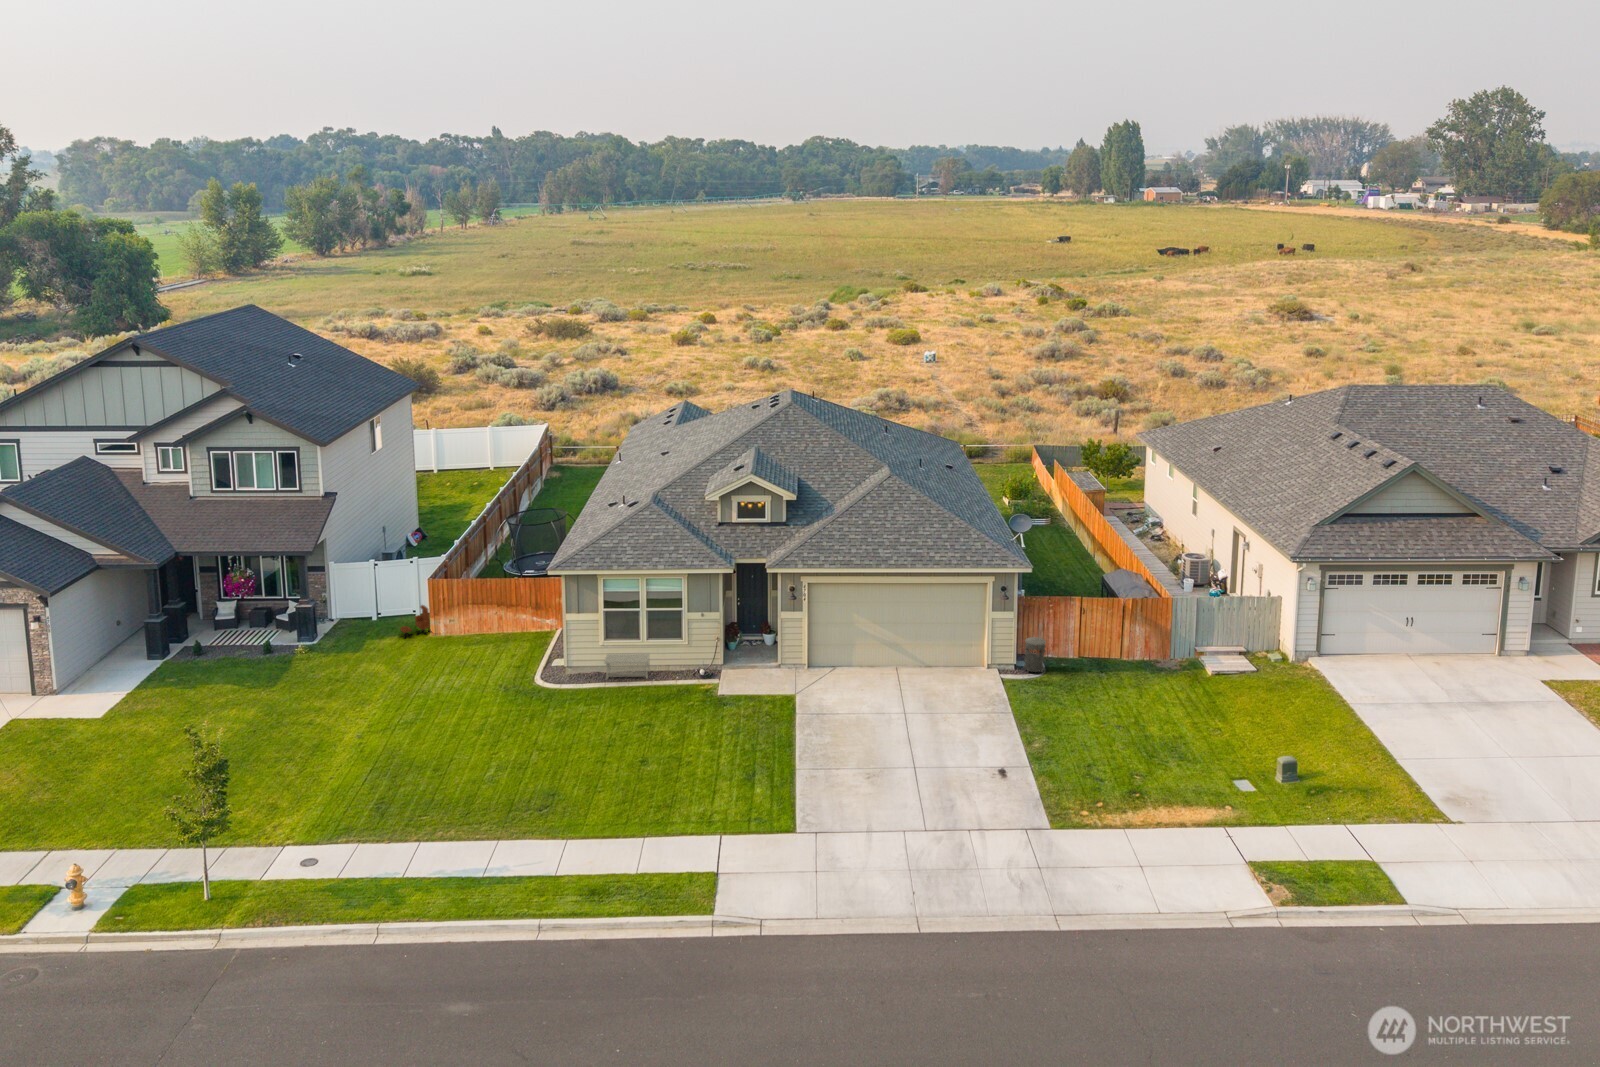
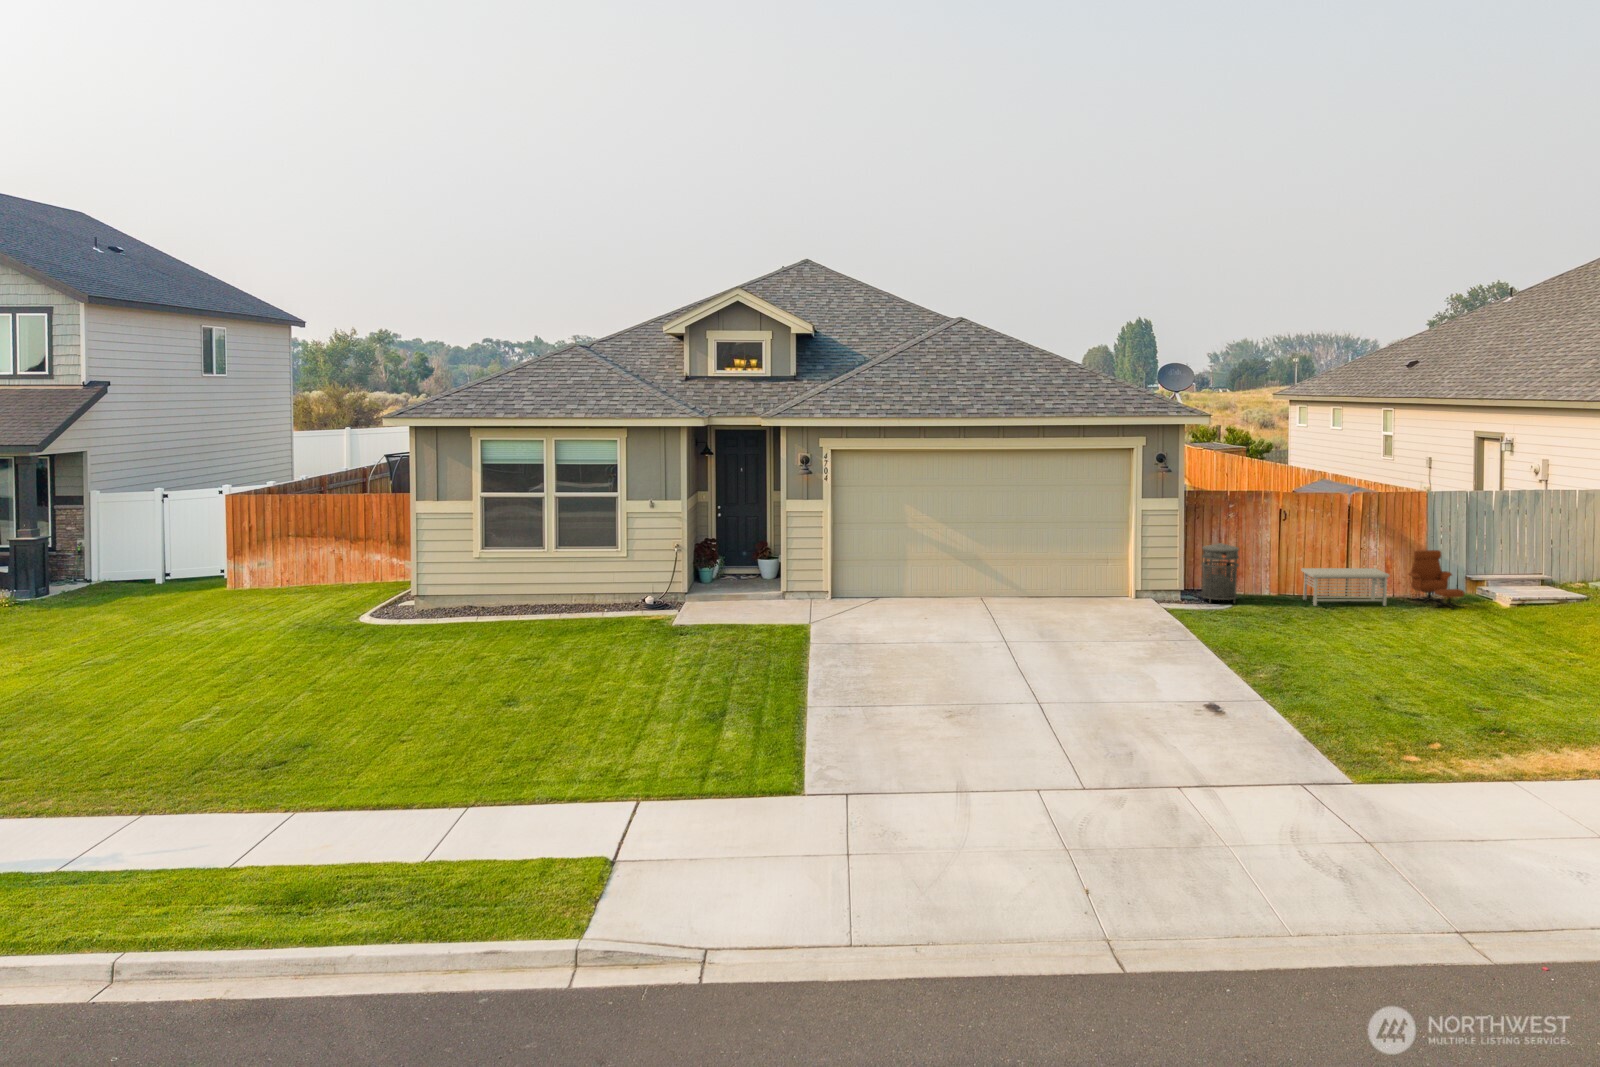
lounge chair: present [401,605,430,637] -> present [1408,550,1465,608]
storage bench: present [604,653,650,678] -> present [1301,568,1389,606]

